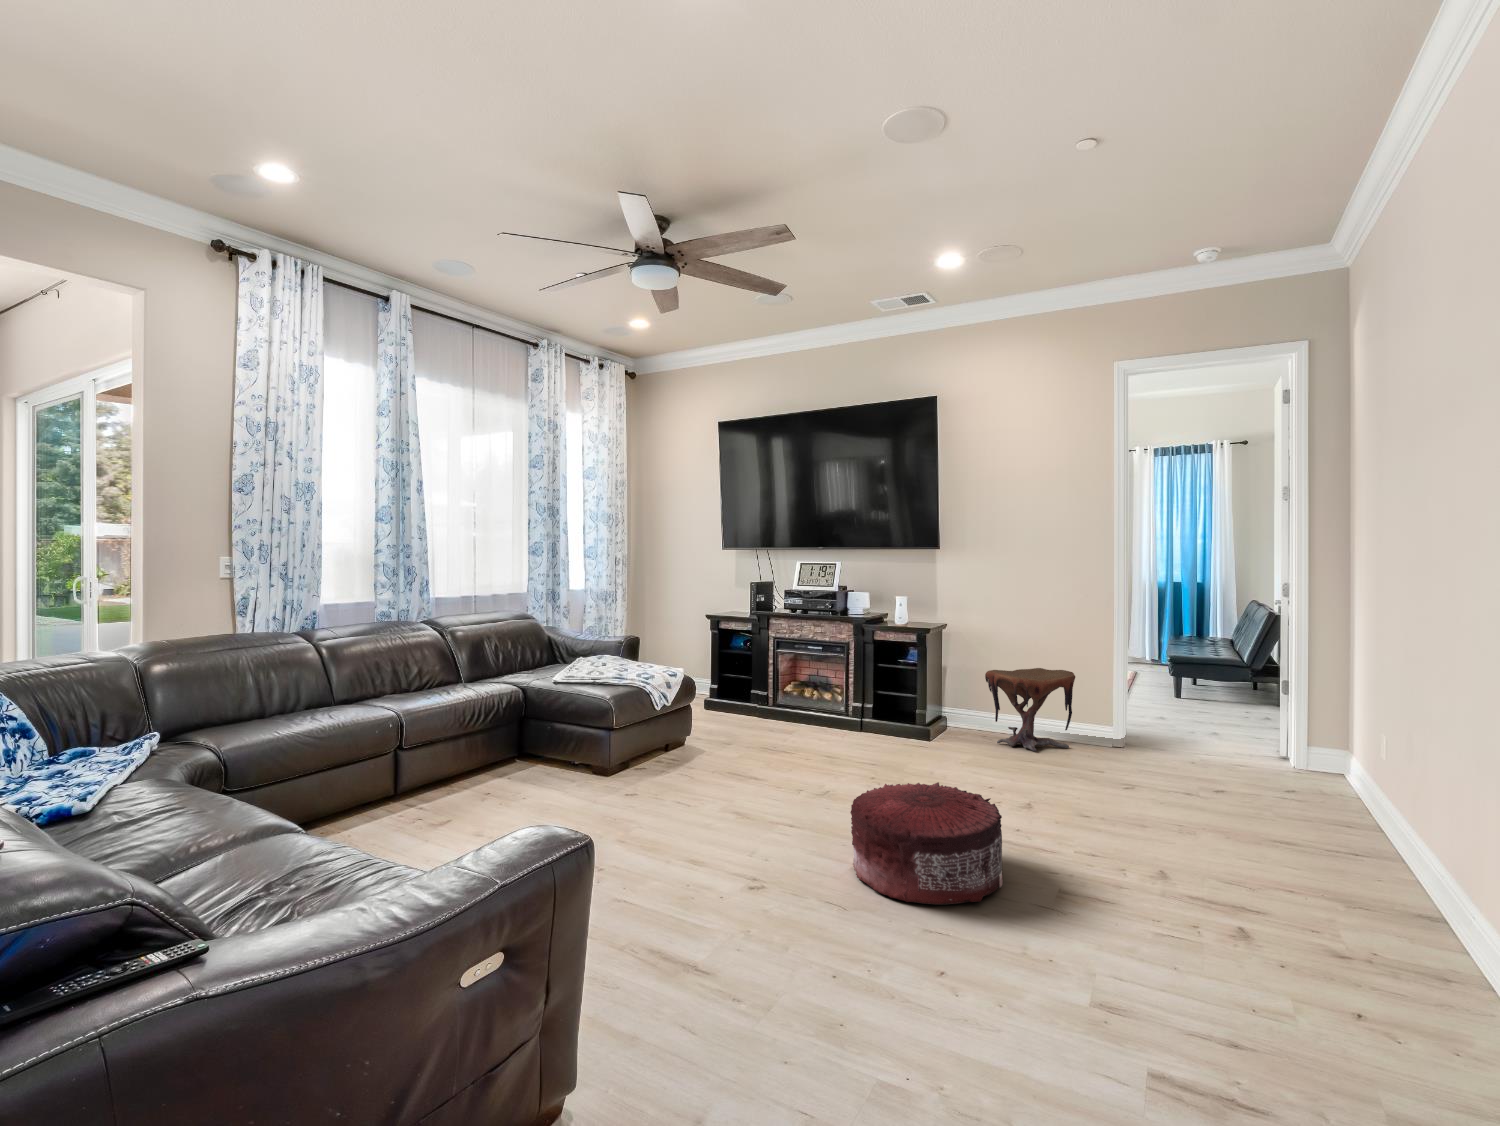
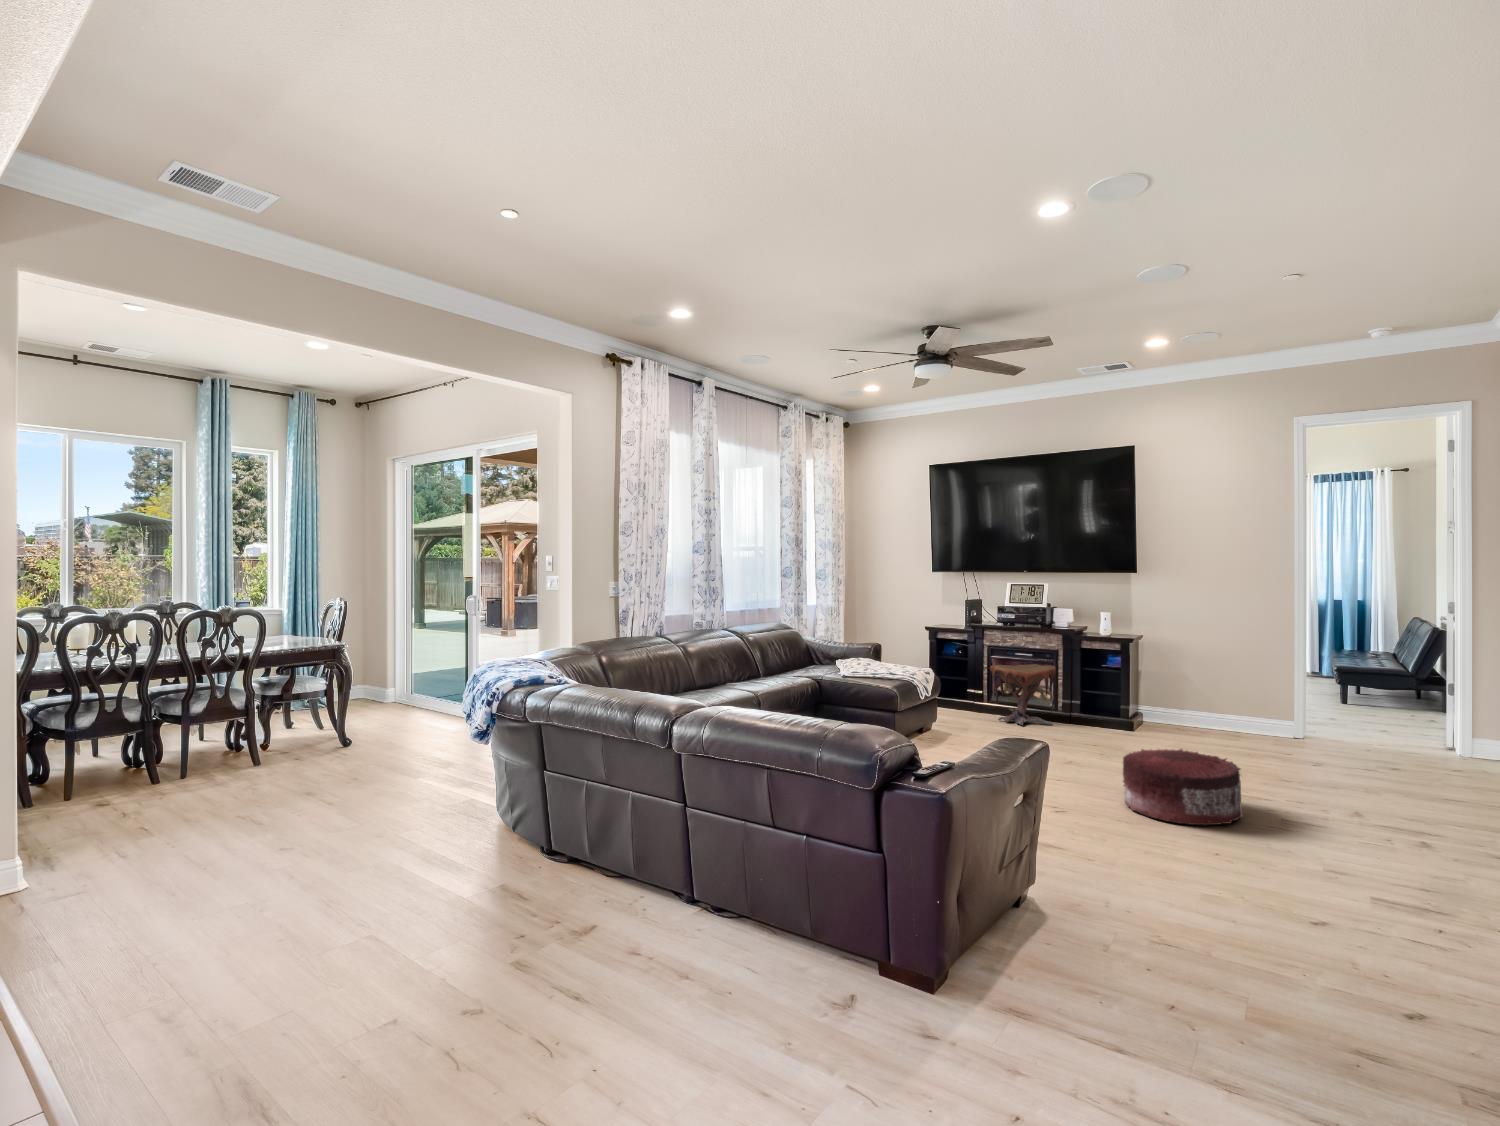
side table: present [985,668,1075,751] -> present [990,664,1056,726]

